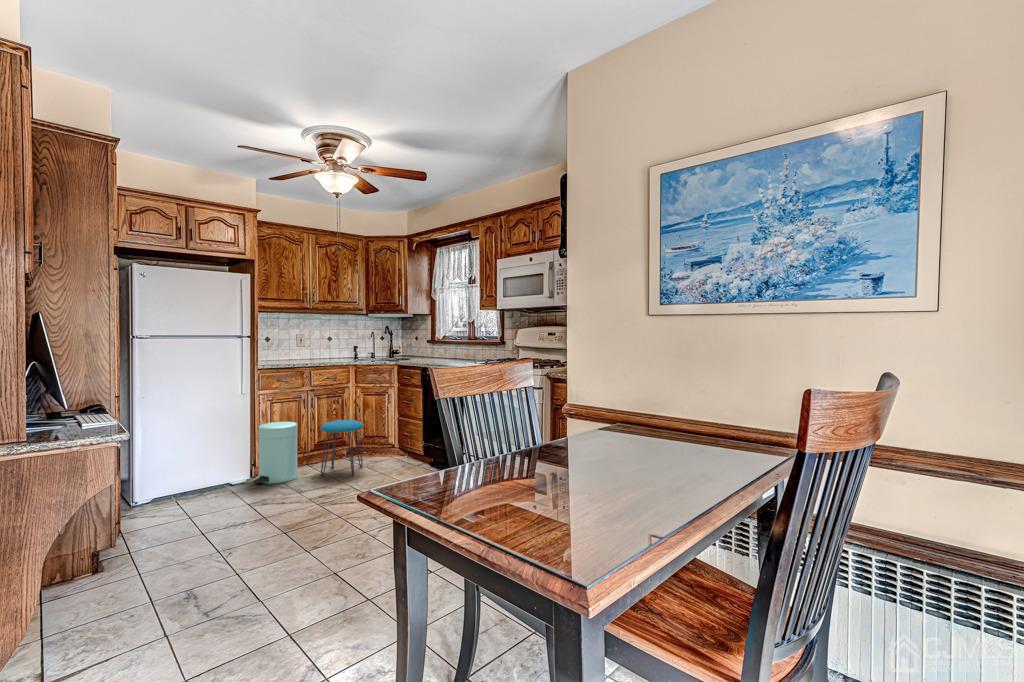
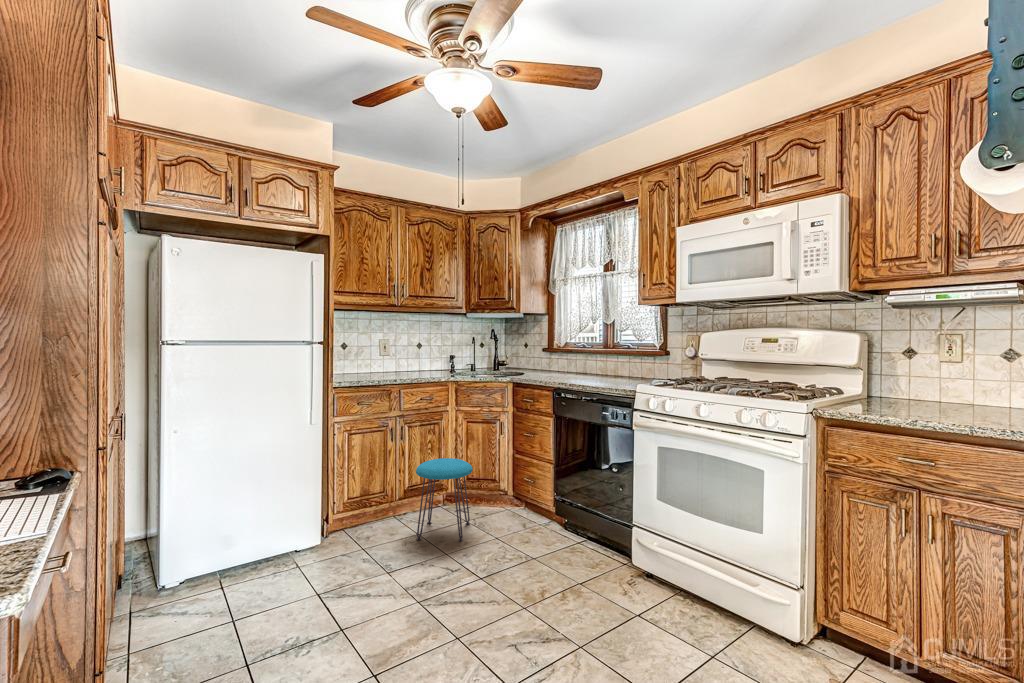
trash can: present [253,422,298,483] -> none [326,461,385,553]

